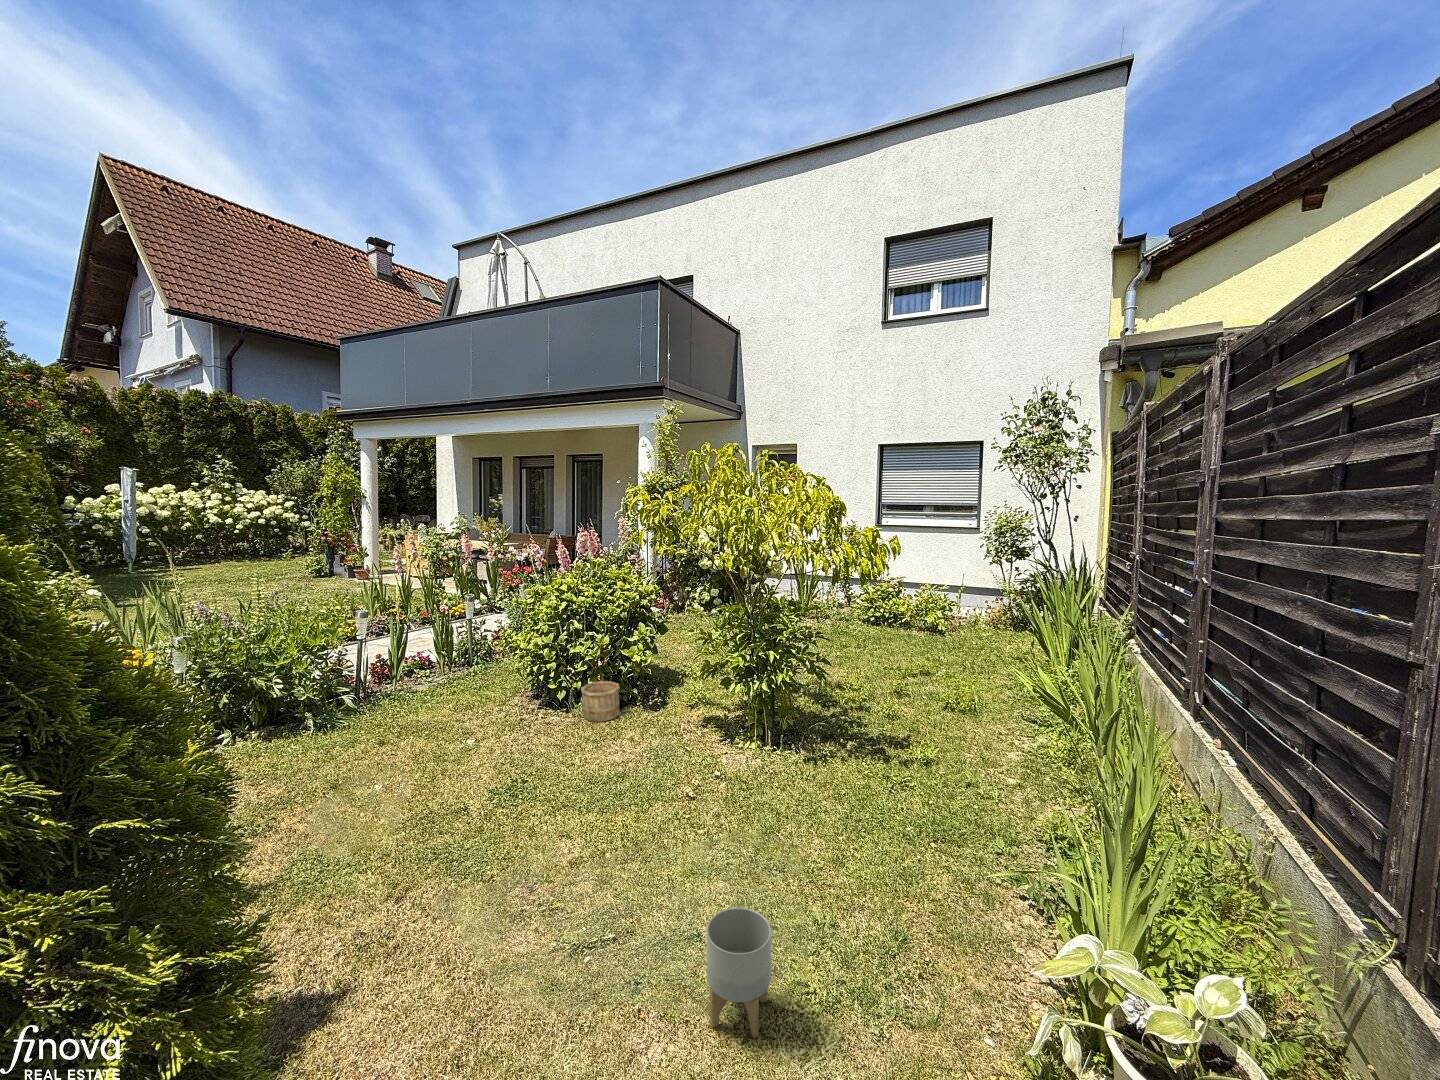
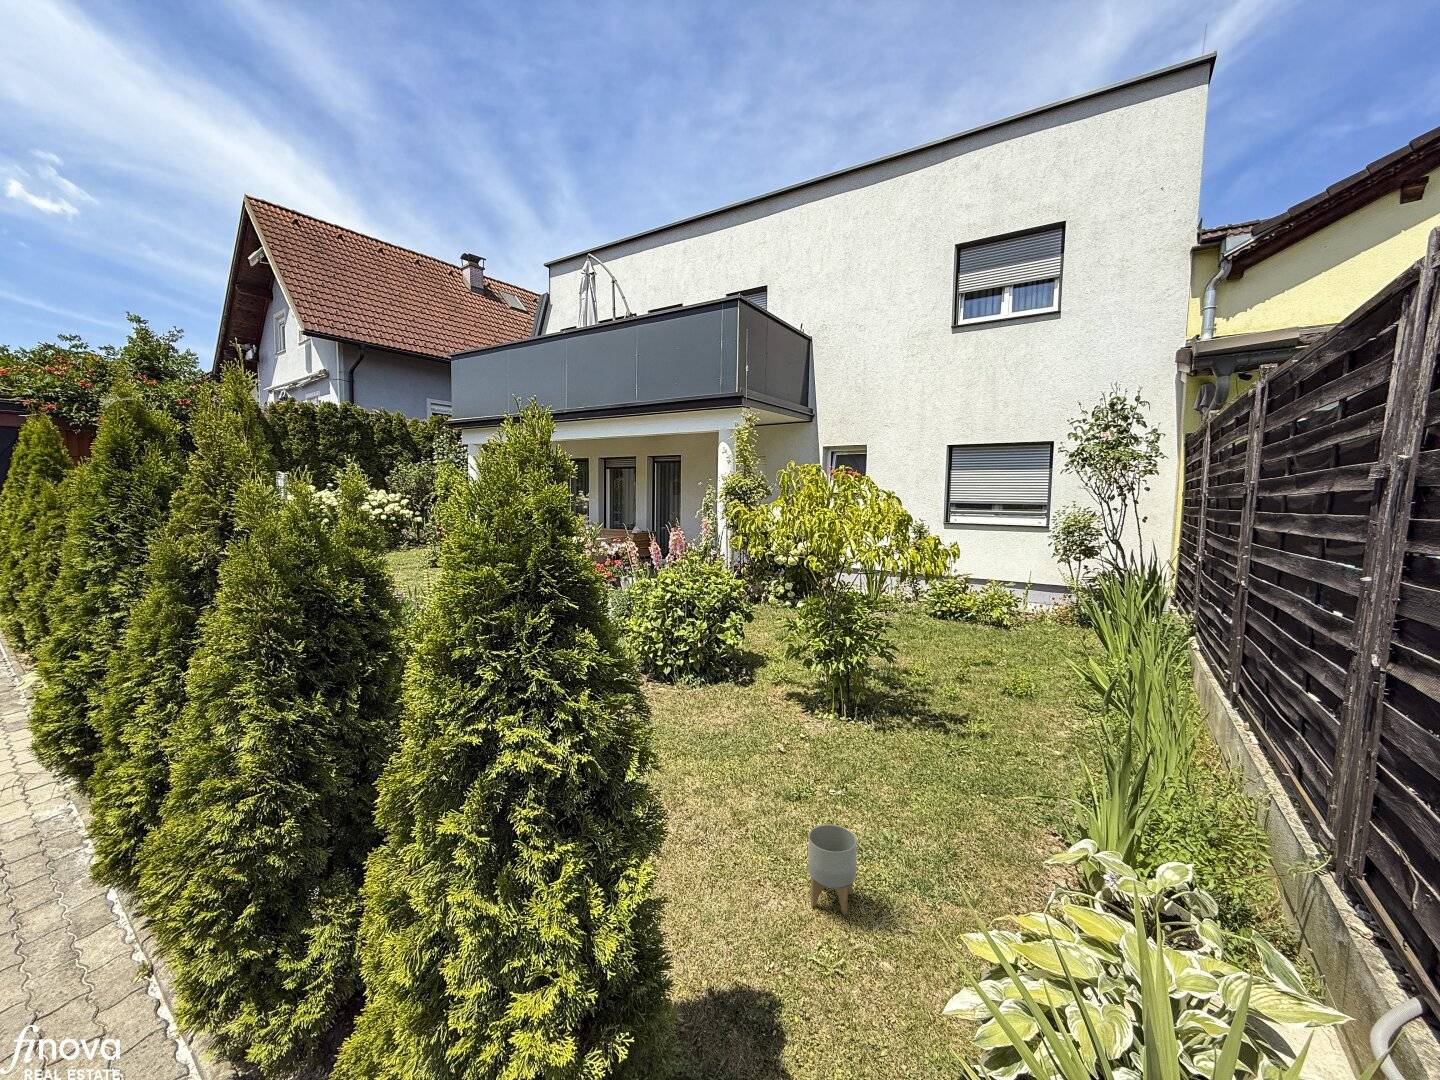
wooden bucket: present [581,681,620,722] -> none [682,661,715,695]

